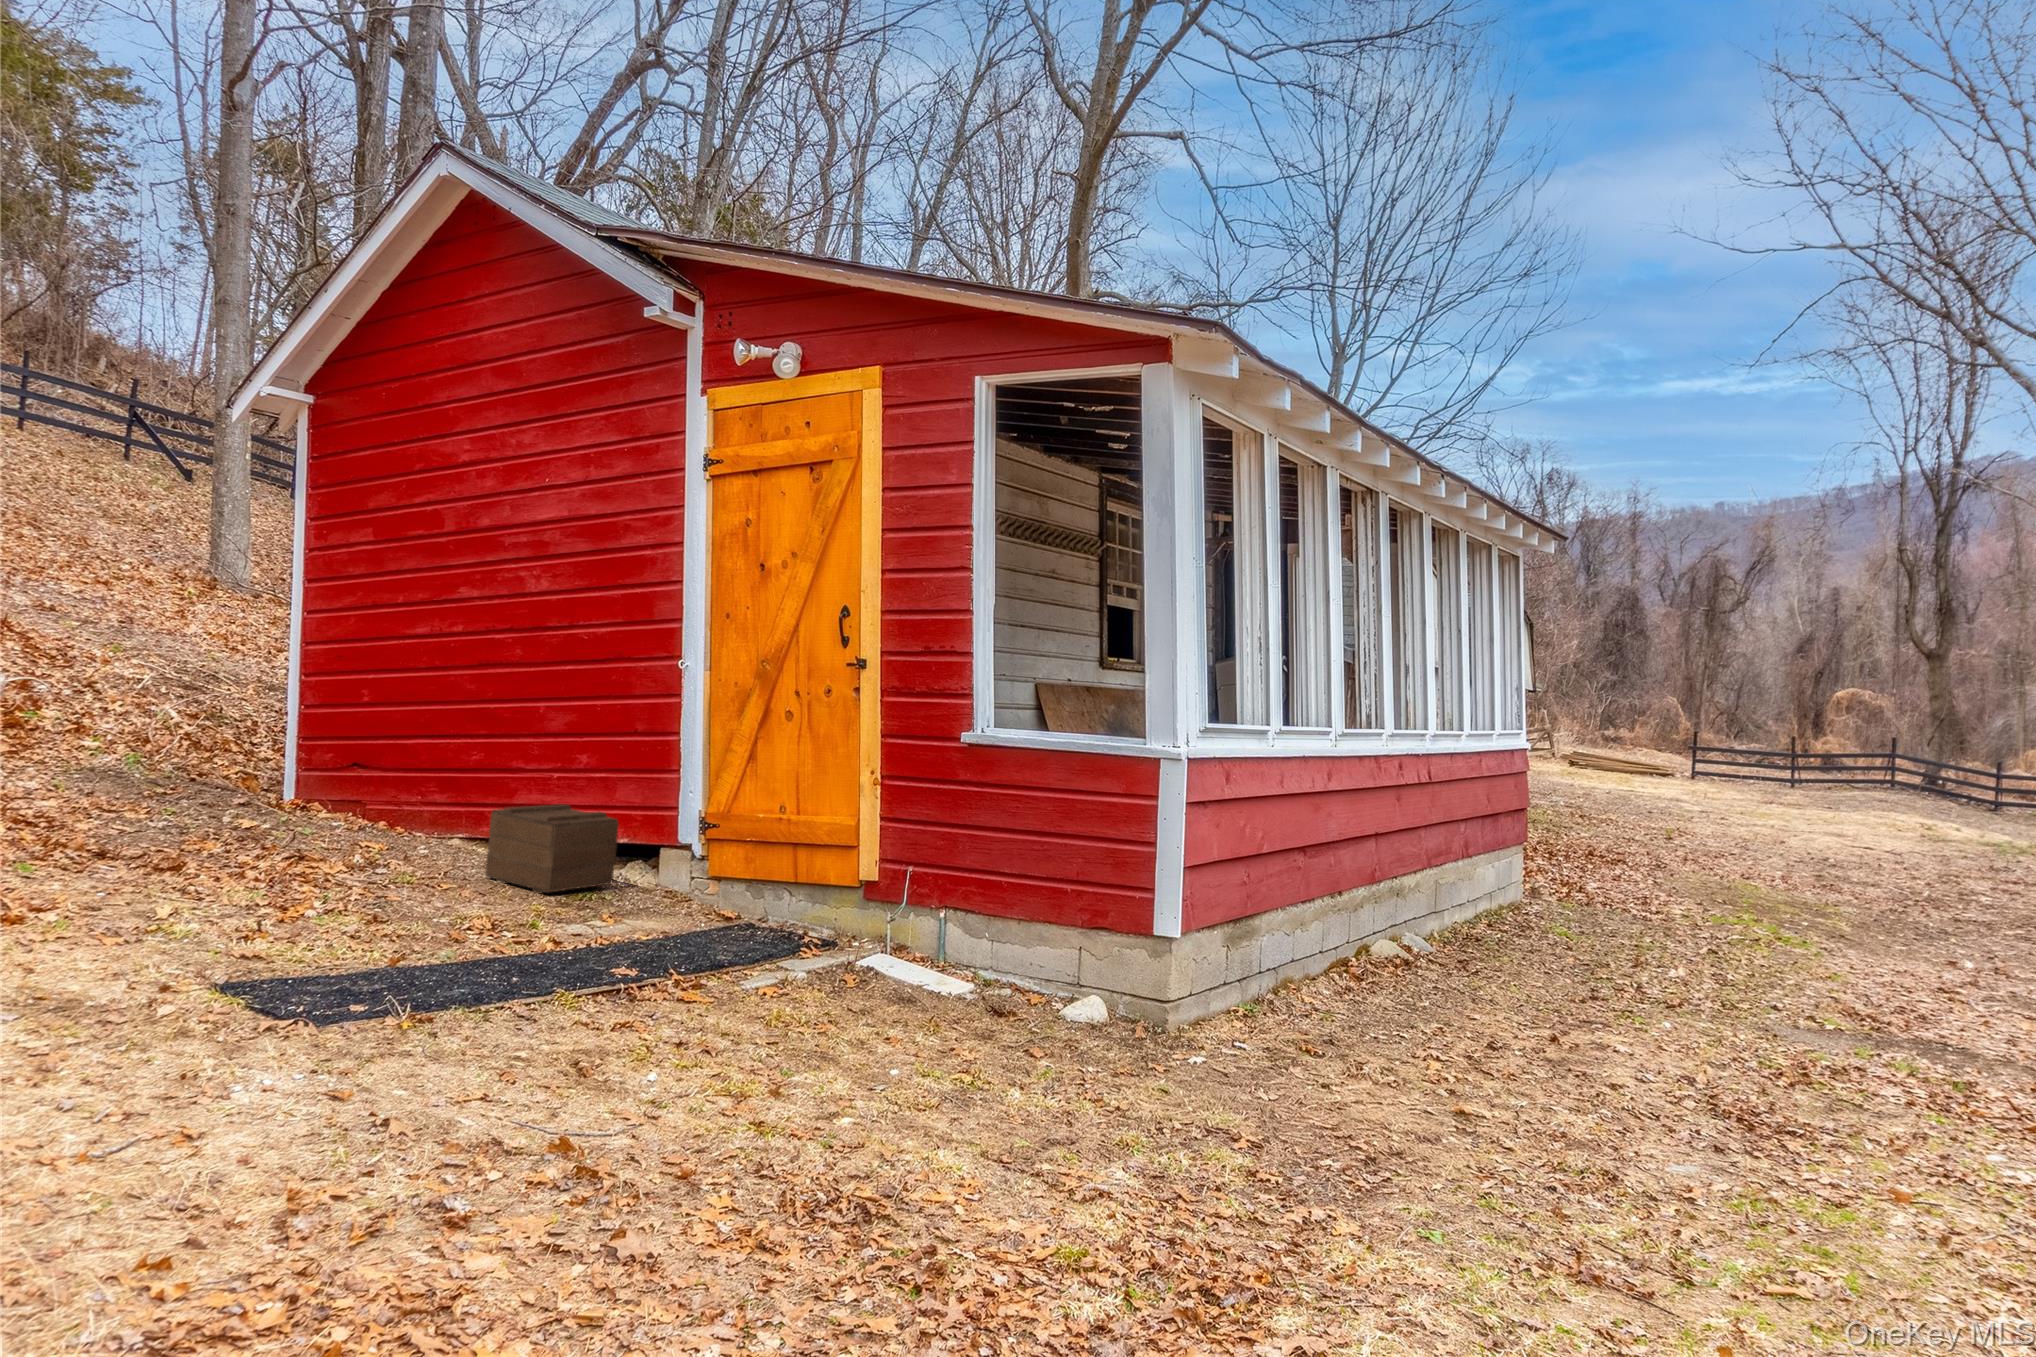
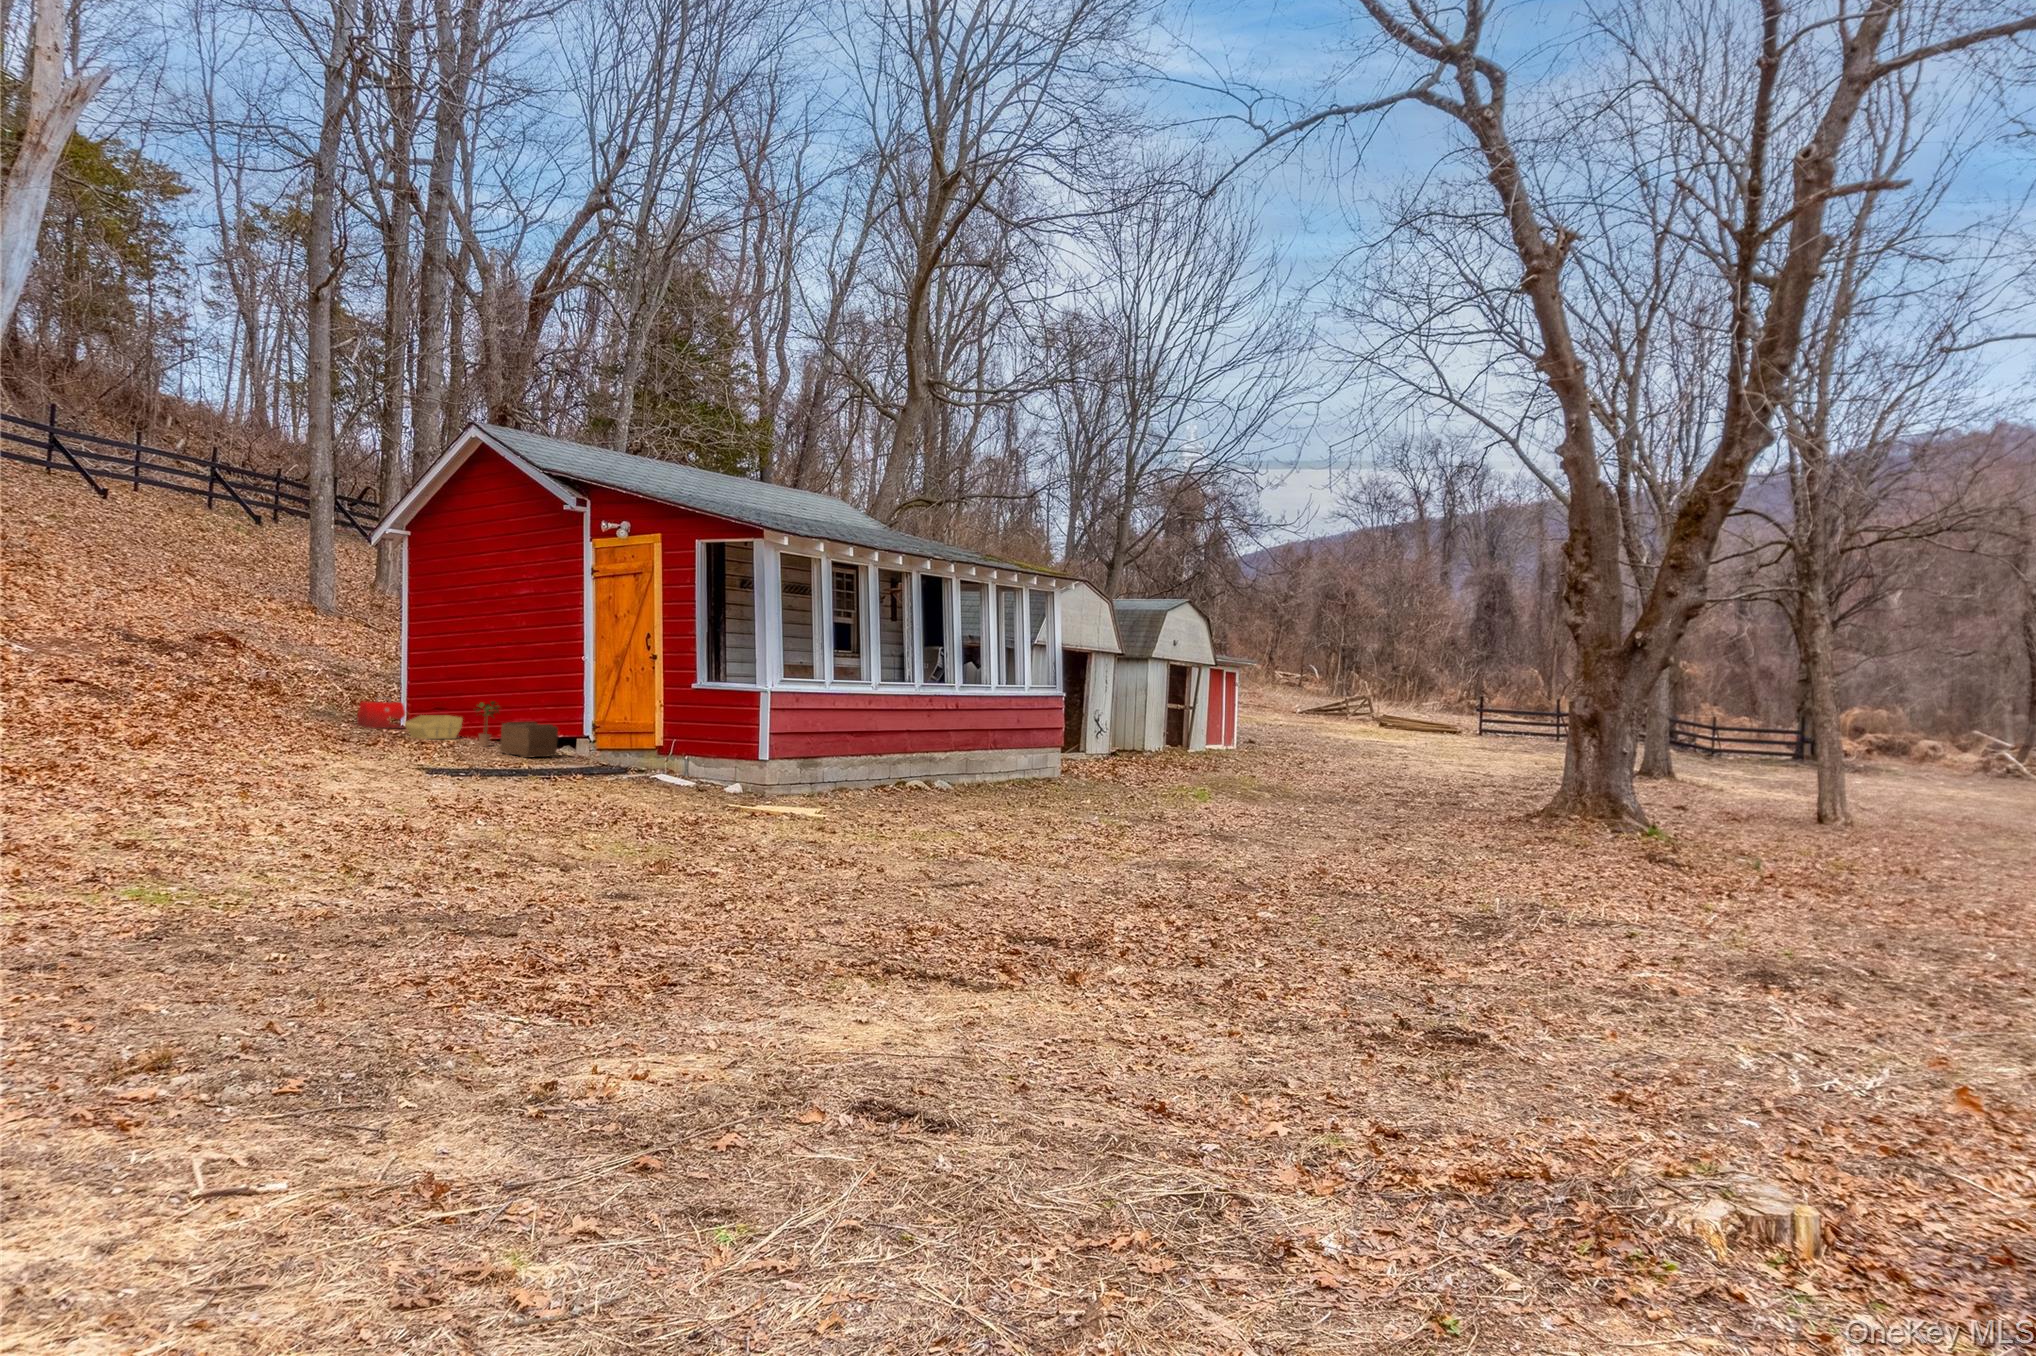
toolbox: none [192,737,298,804] -> present [357,697,406,728]
potted plant: none [428,756,496,857] -> present [476,701,499,747]
storage bin: none [282,779,410,837] -> present [405,715,463,739]

